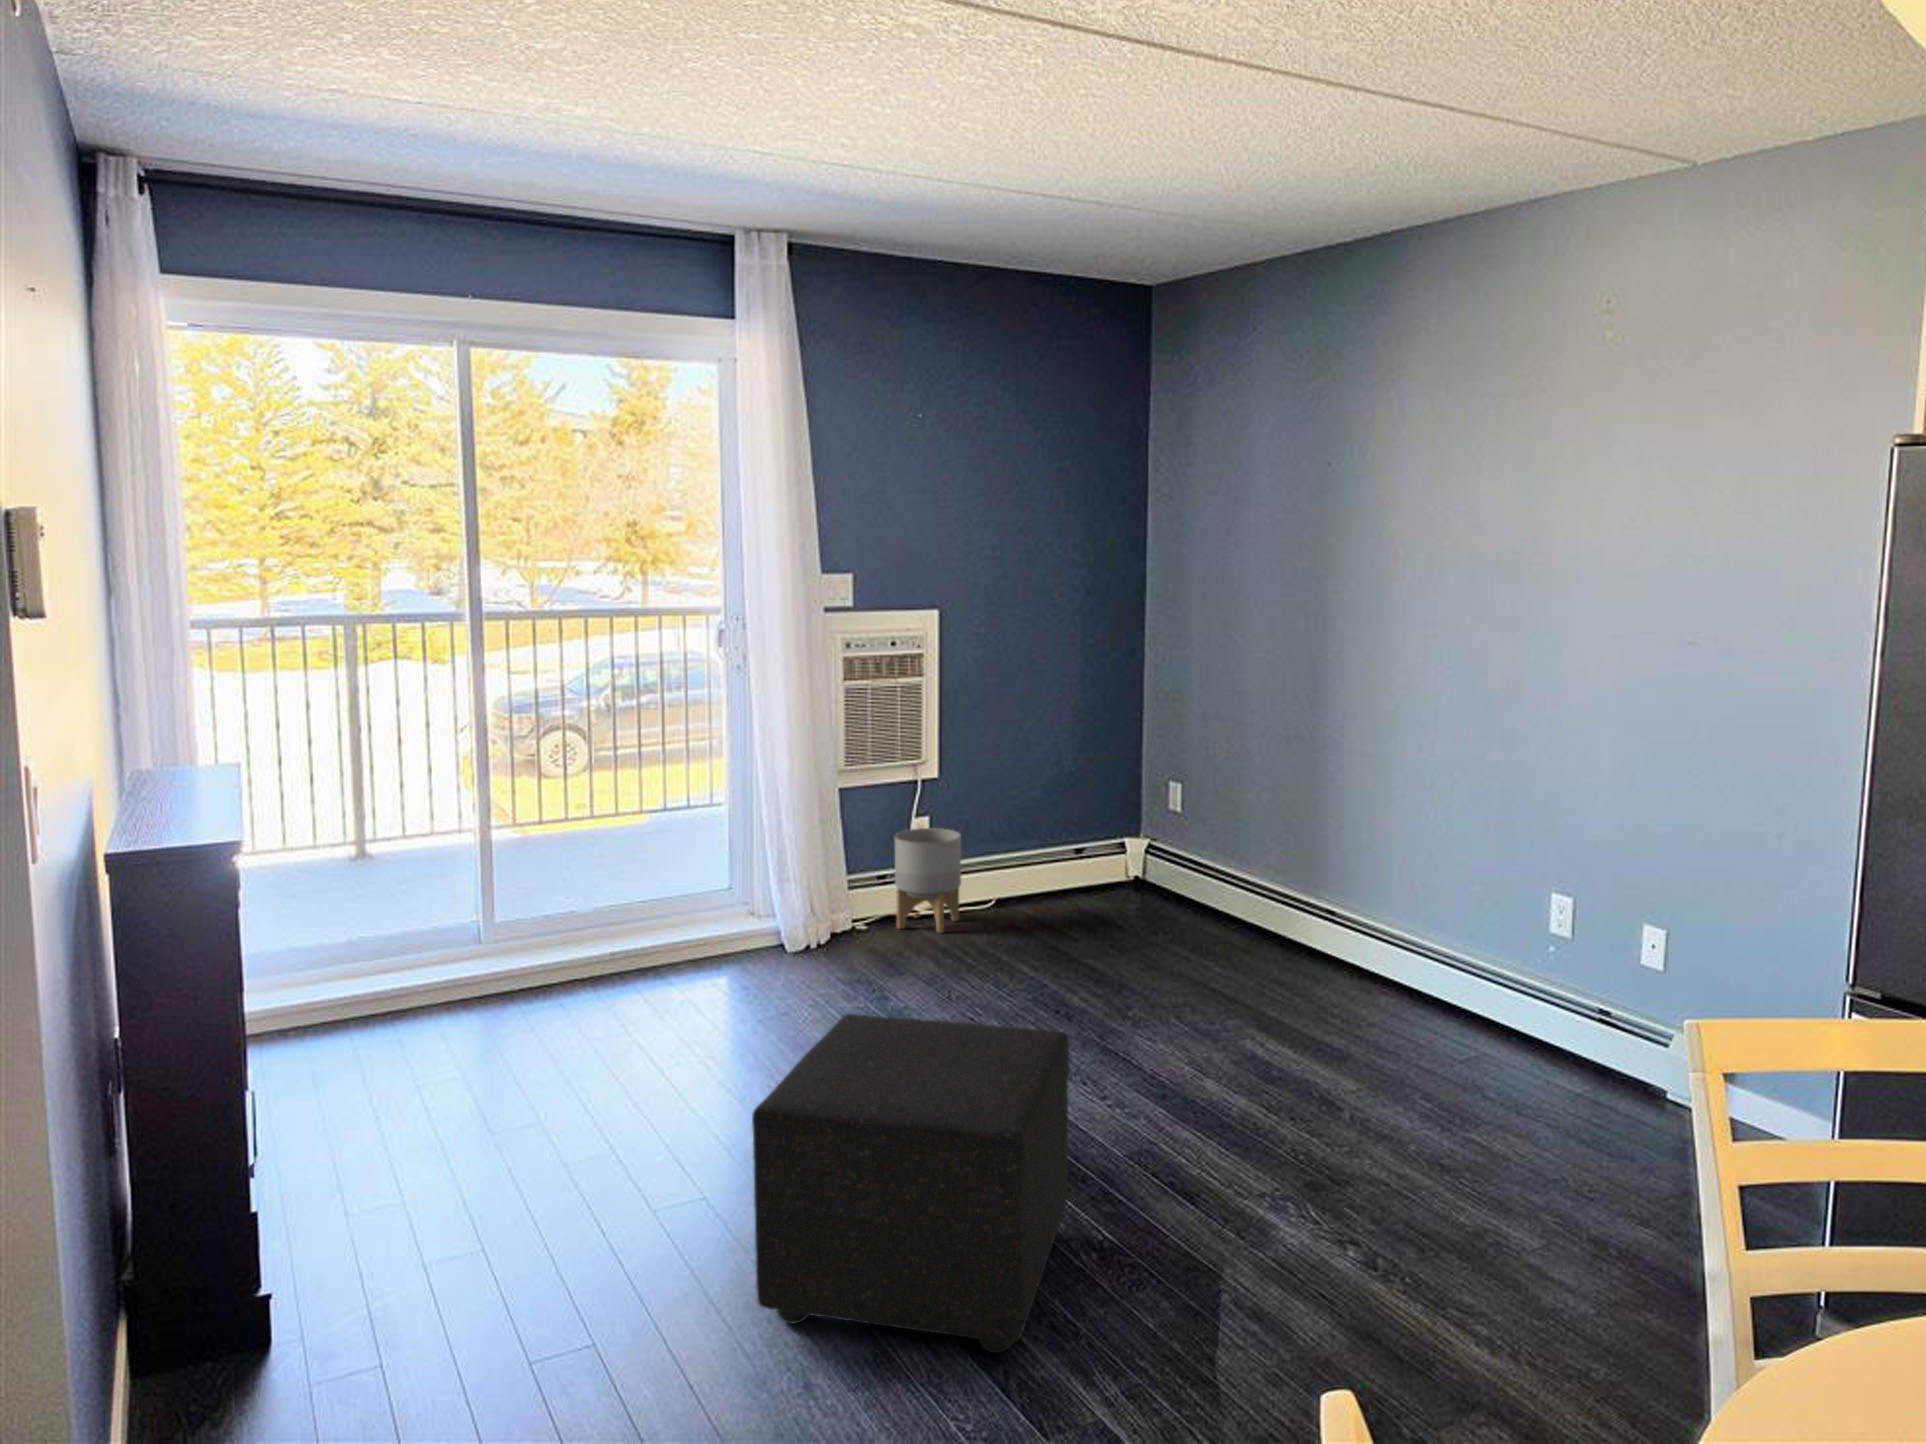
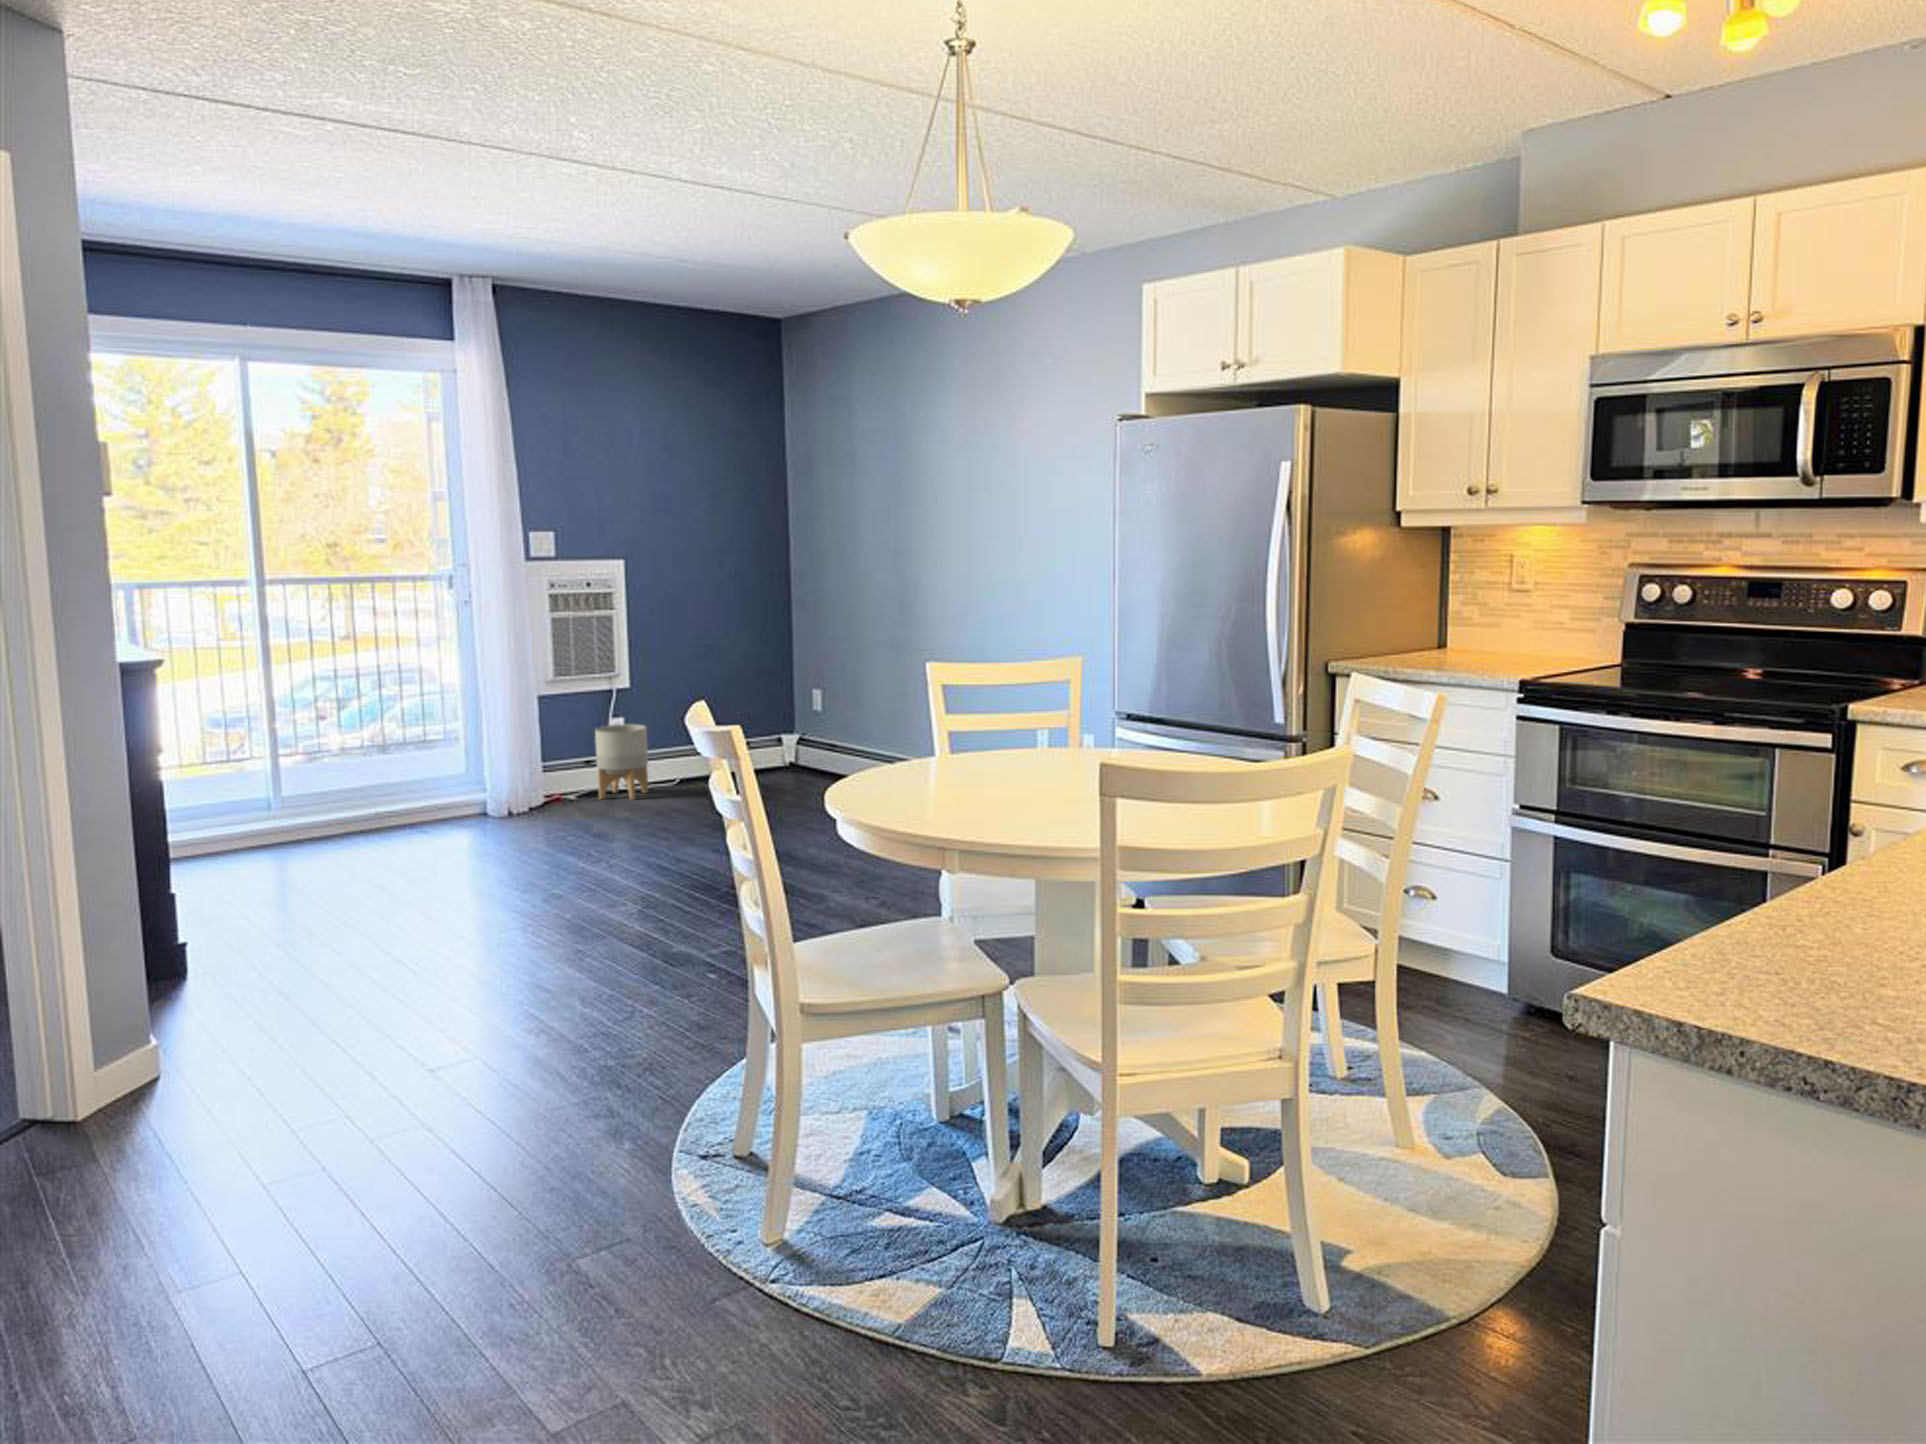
ottoman: present [752,1014,1069,1353] -> none [486,793,688,954]

